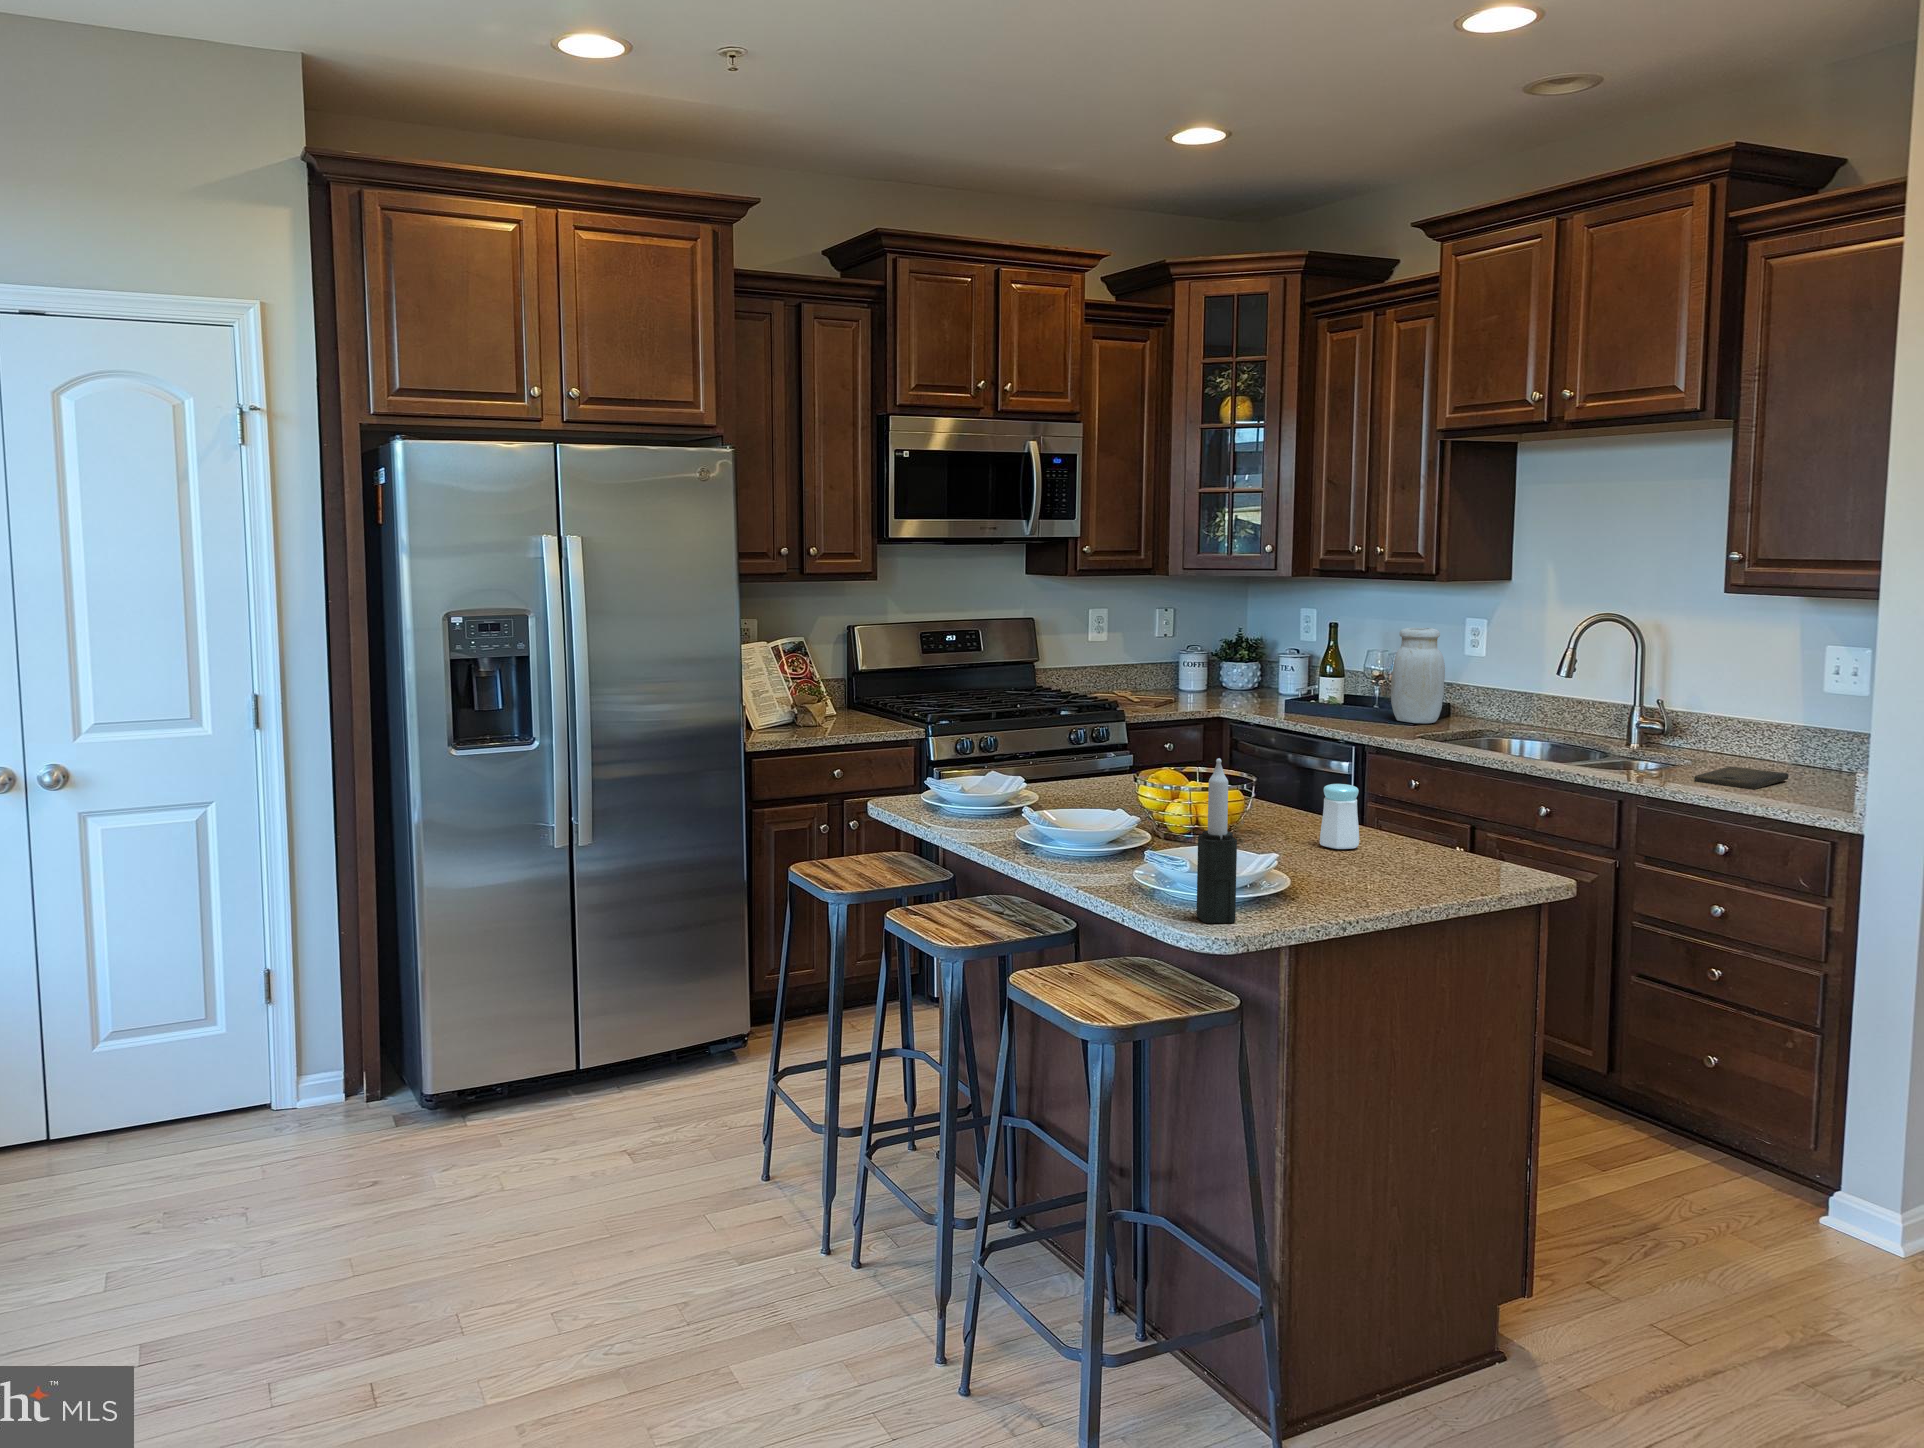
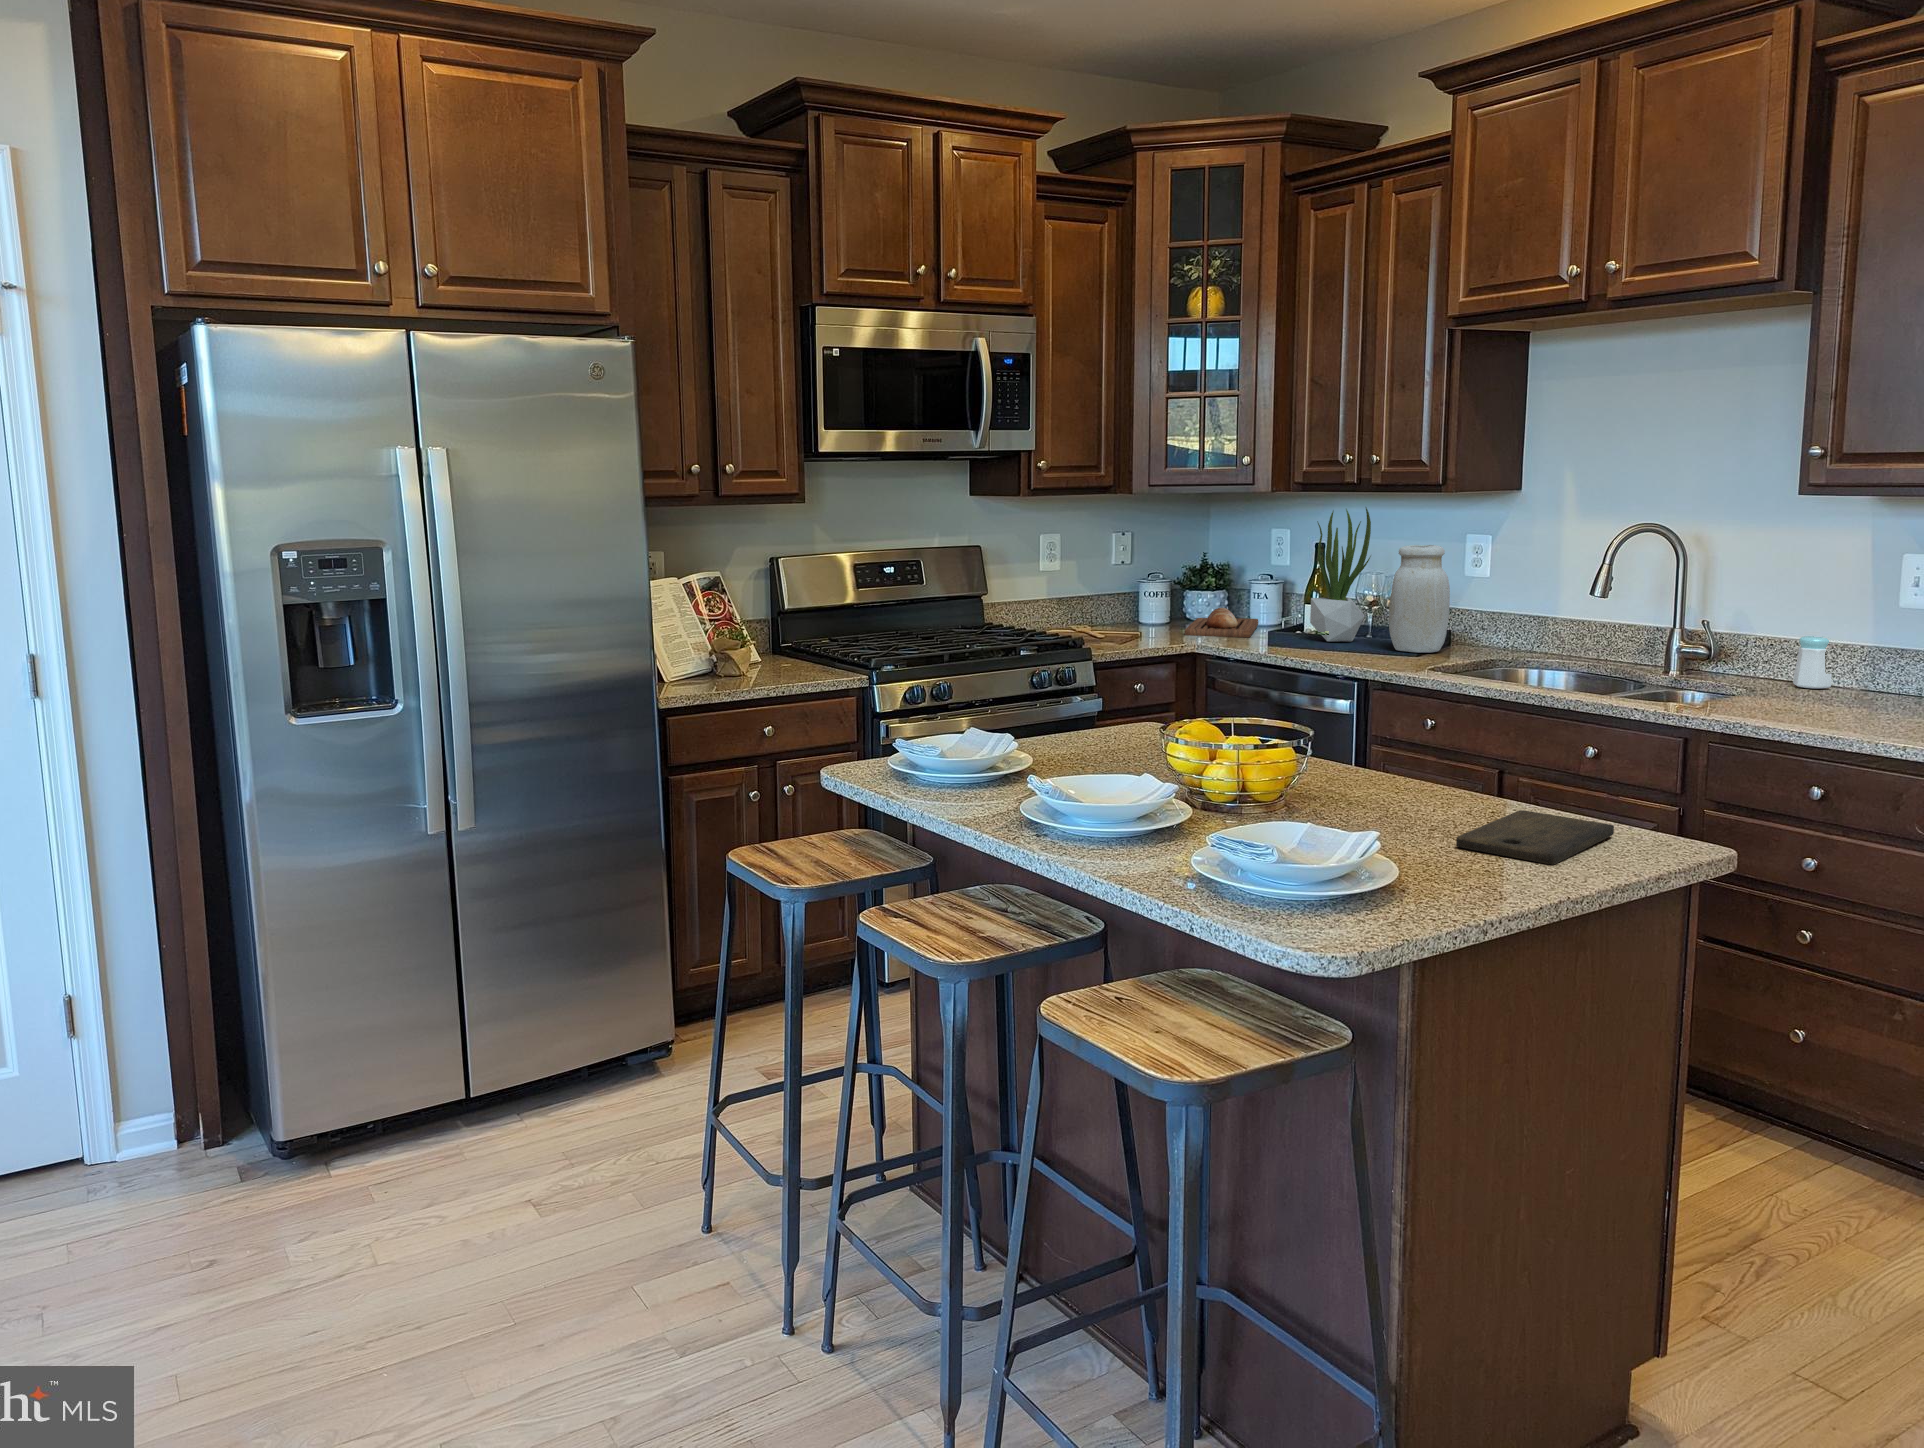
potted plant: none [1325,592,1380,712] -> present [1310,508,1371,641]
bread loaf: none [1213,679,1285,706] -> present [1185,608,1258,638]
candle: present [1197,758,1237,923] -> none [1297,711,1356,936]
cutting board: present [1695,767,1789,789] -> present [1456,810,1614,865]
salt shaker: present [1320,784,1359,849] -> present [1793,636,1832,689]

